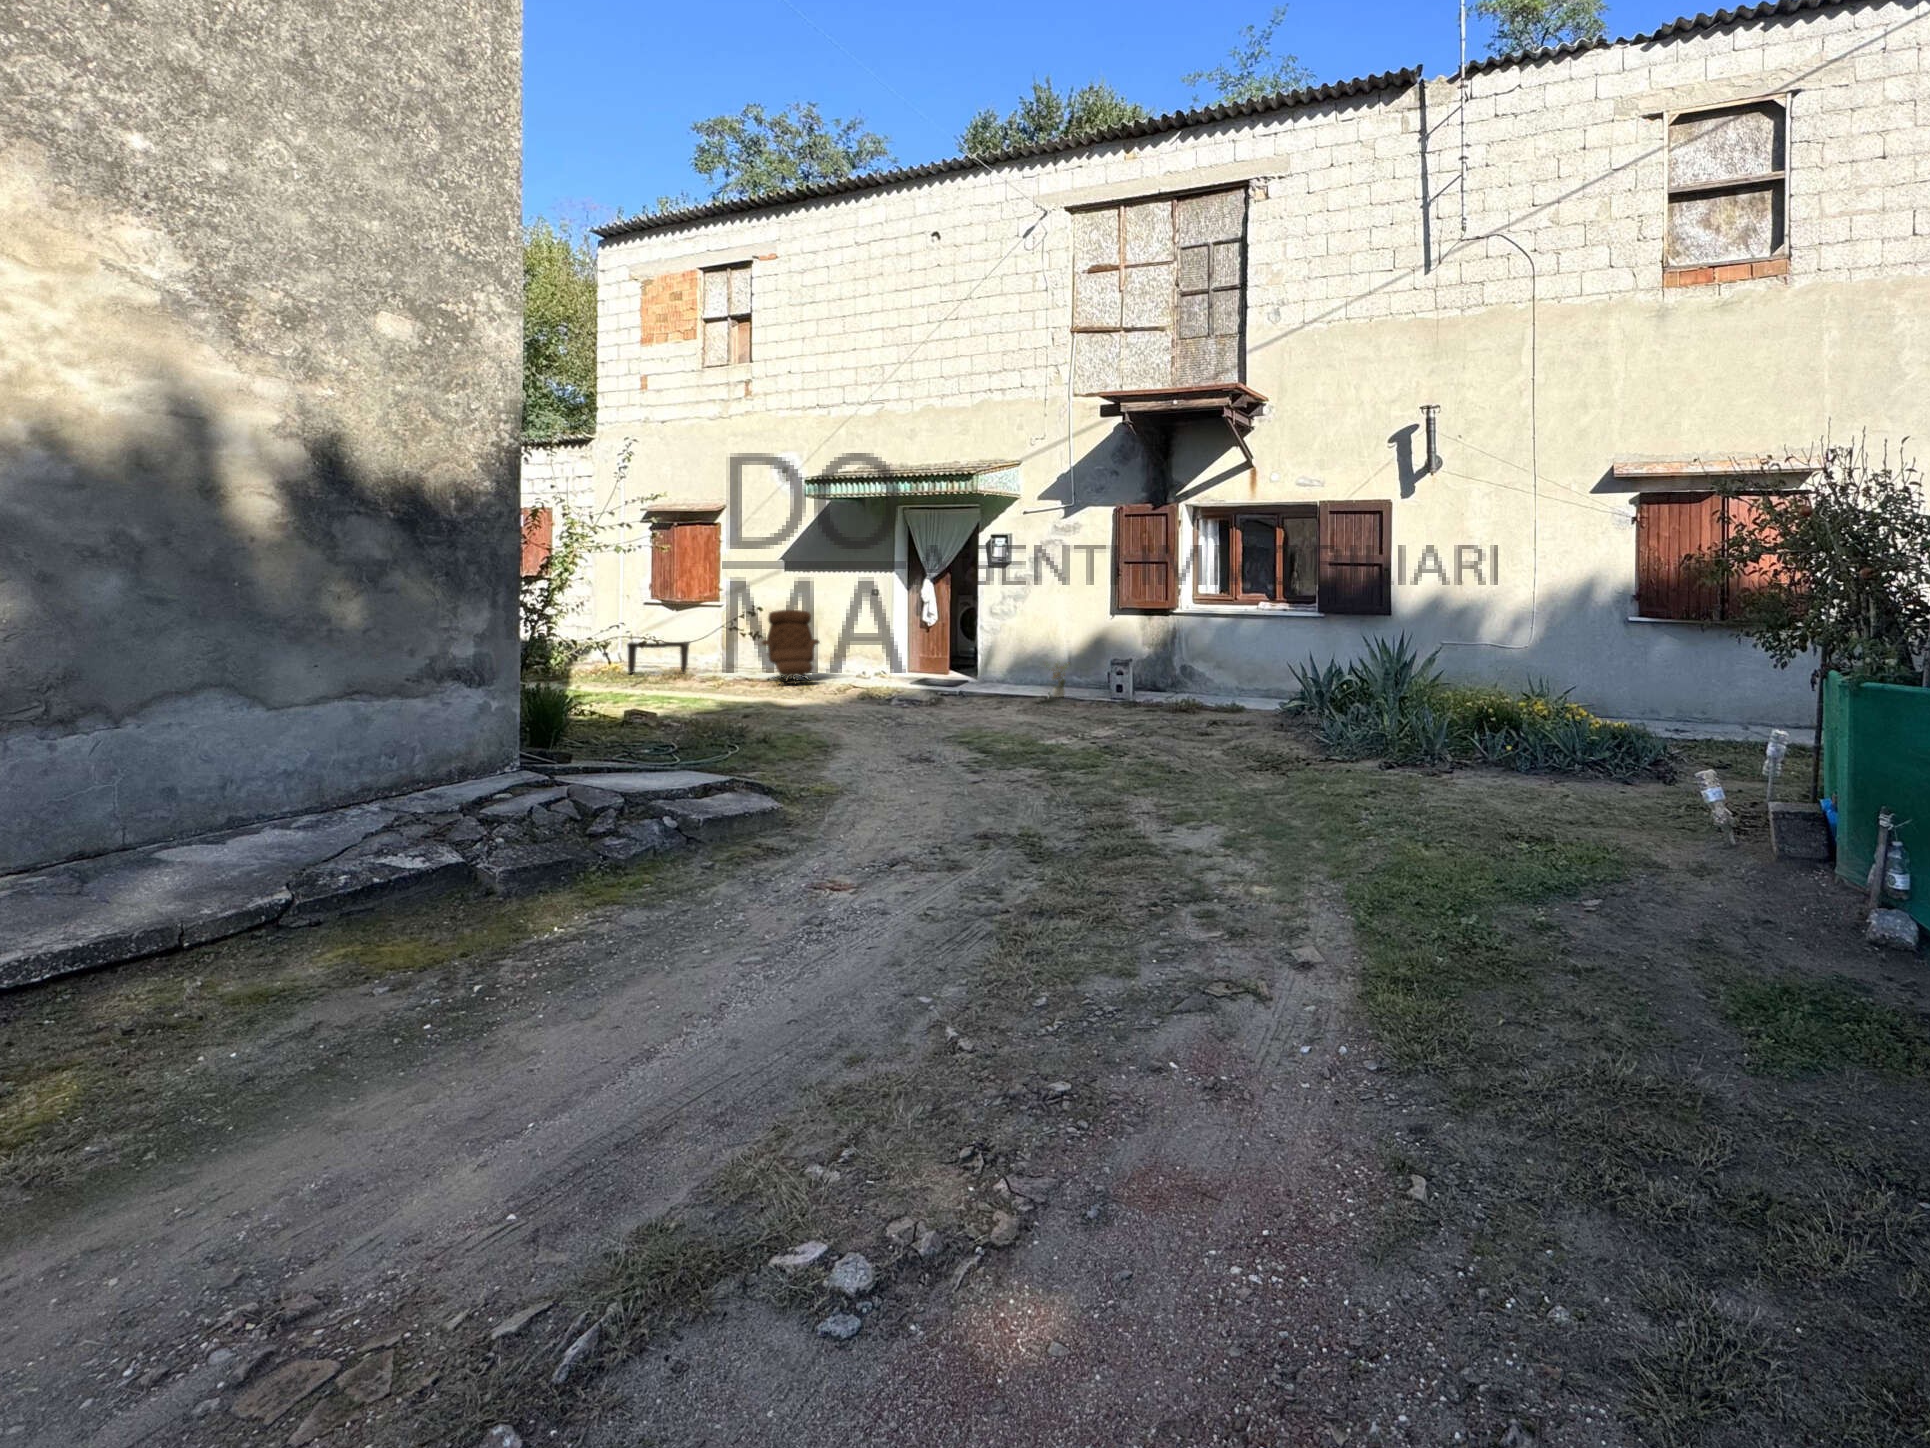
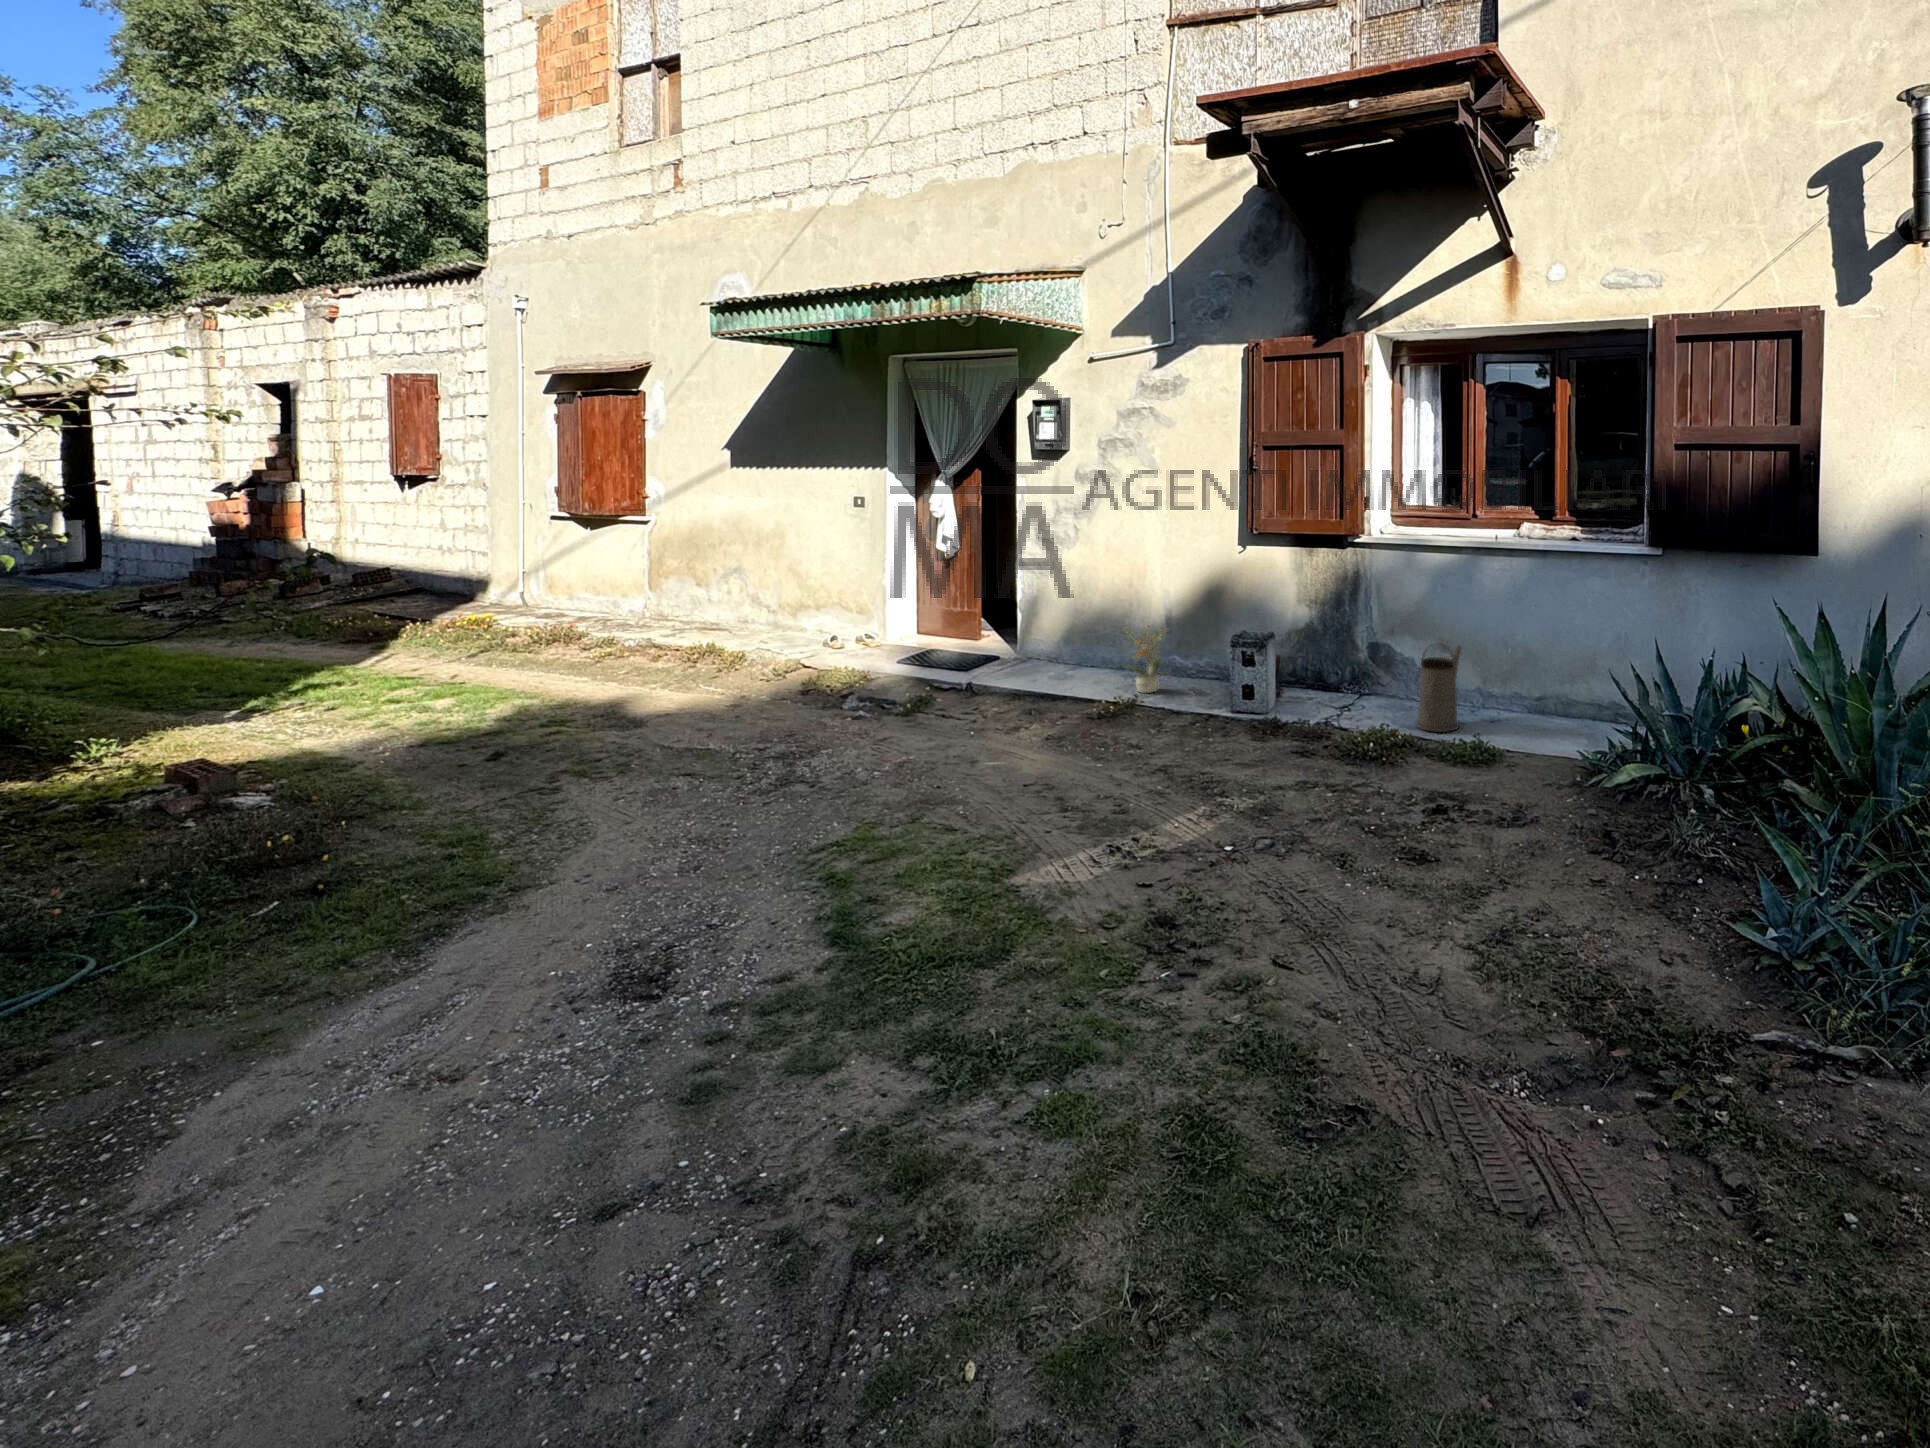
lounge chair: present [762,610,819,683] -> none [680,527,783,658]
bench: present [627,642,690,674] -> none [489,575,605,630]
watering can: none [1205,662,1229,705] -> present [1416,644,1461,732]

